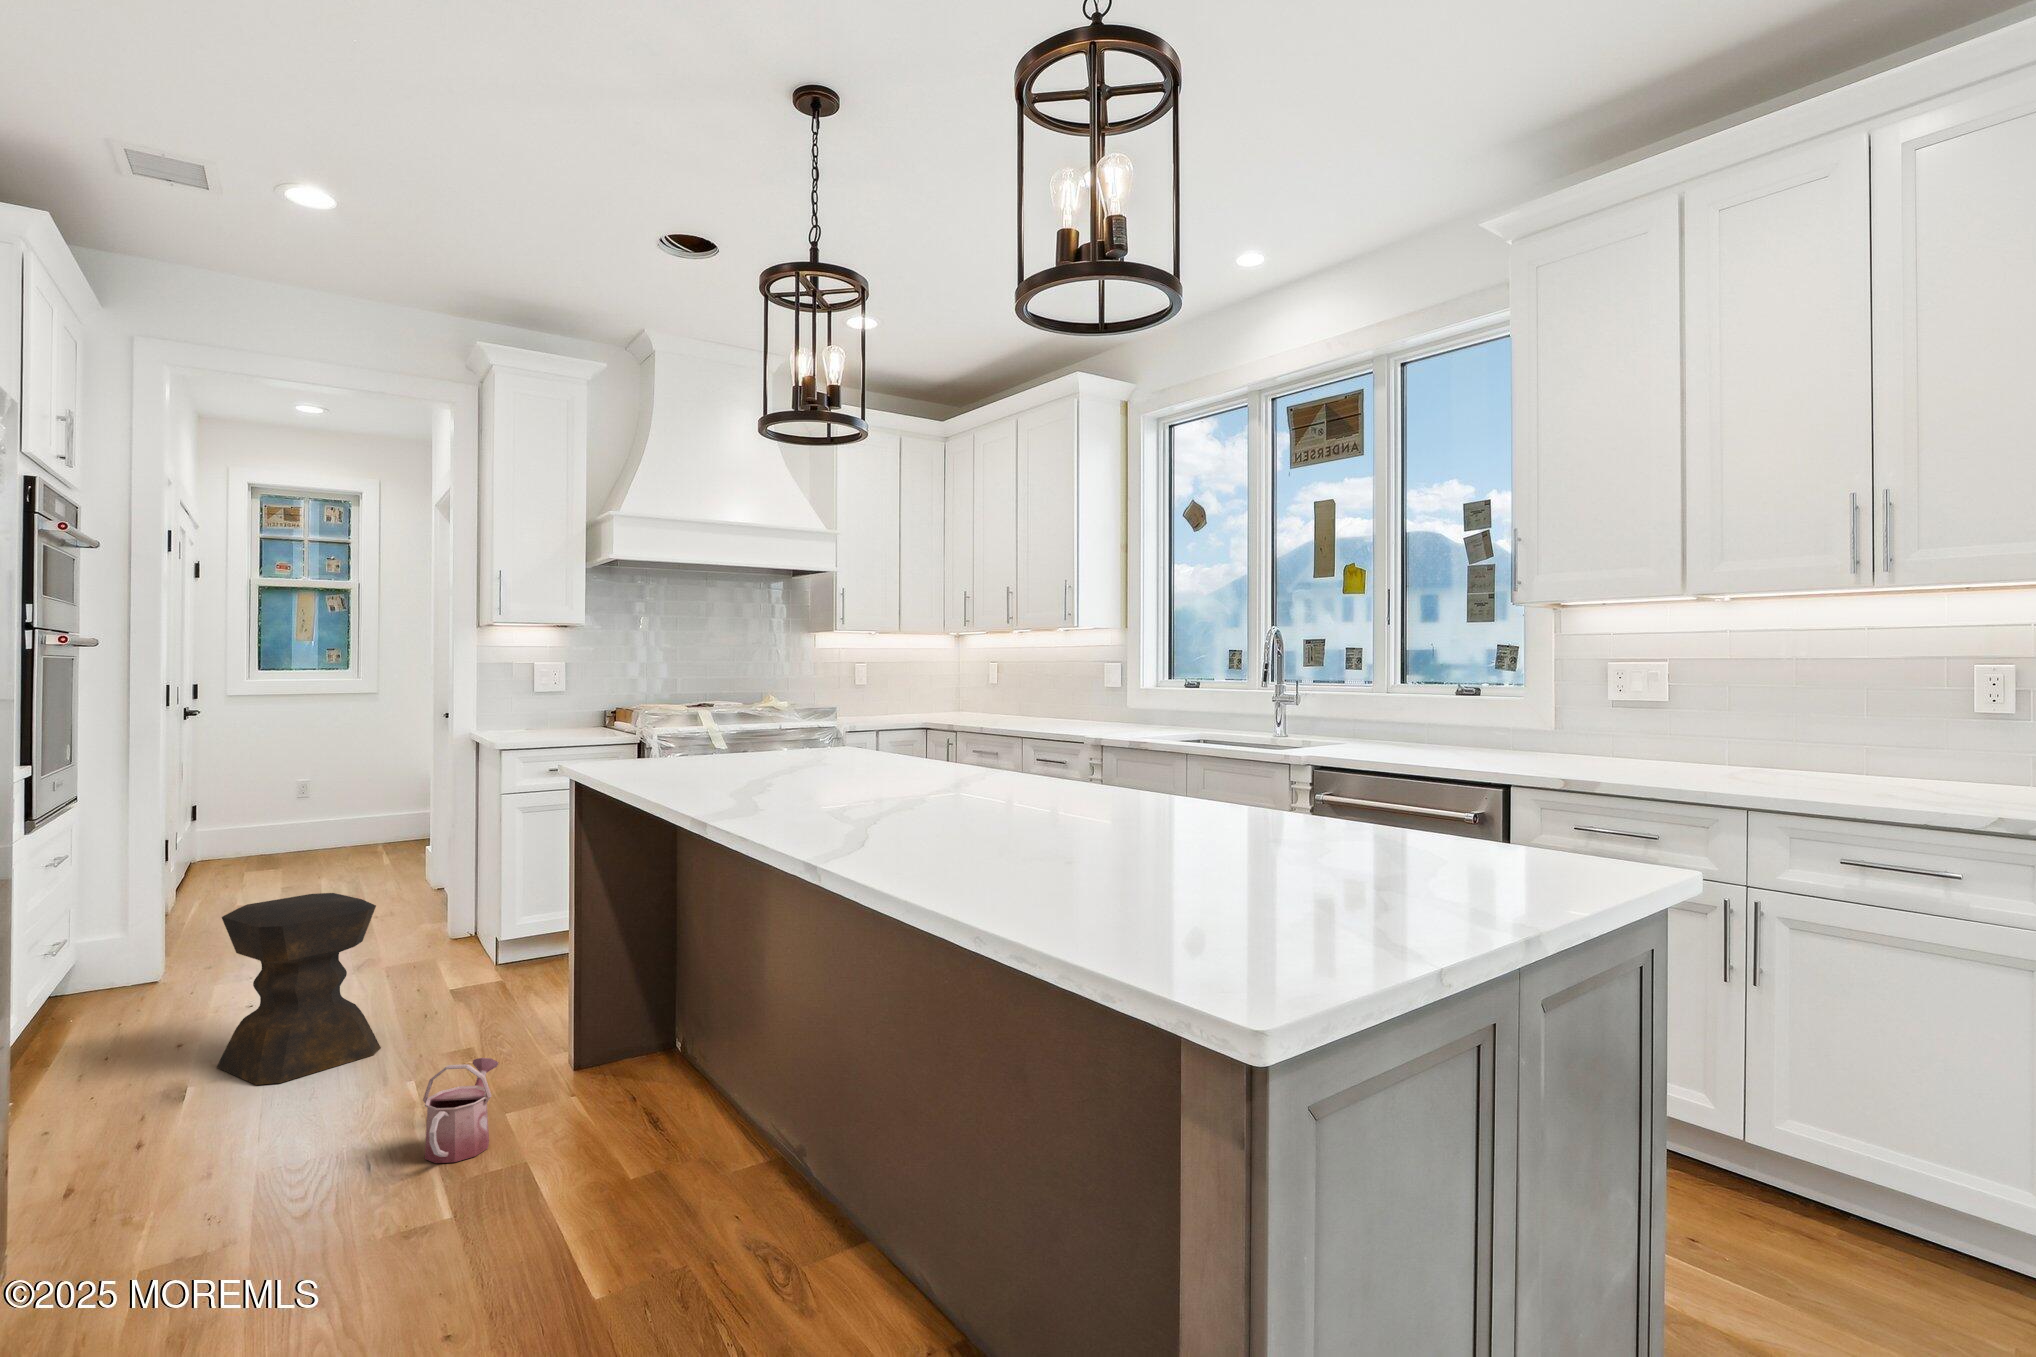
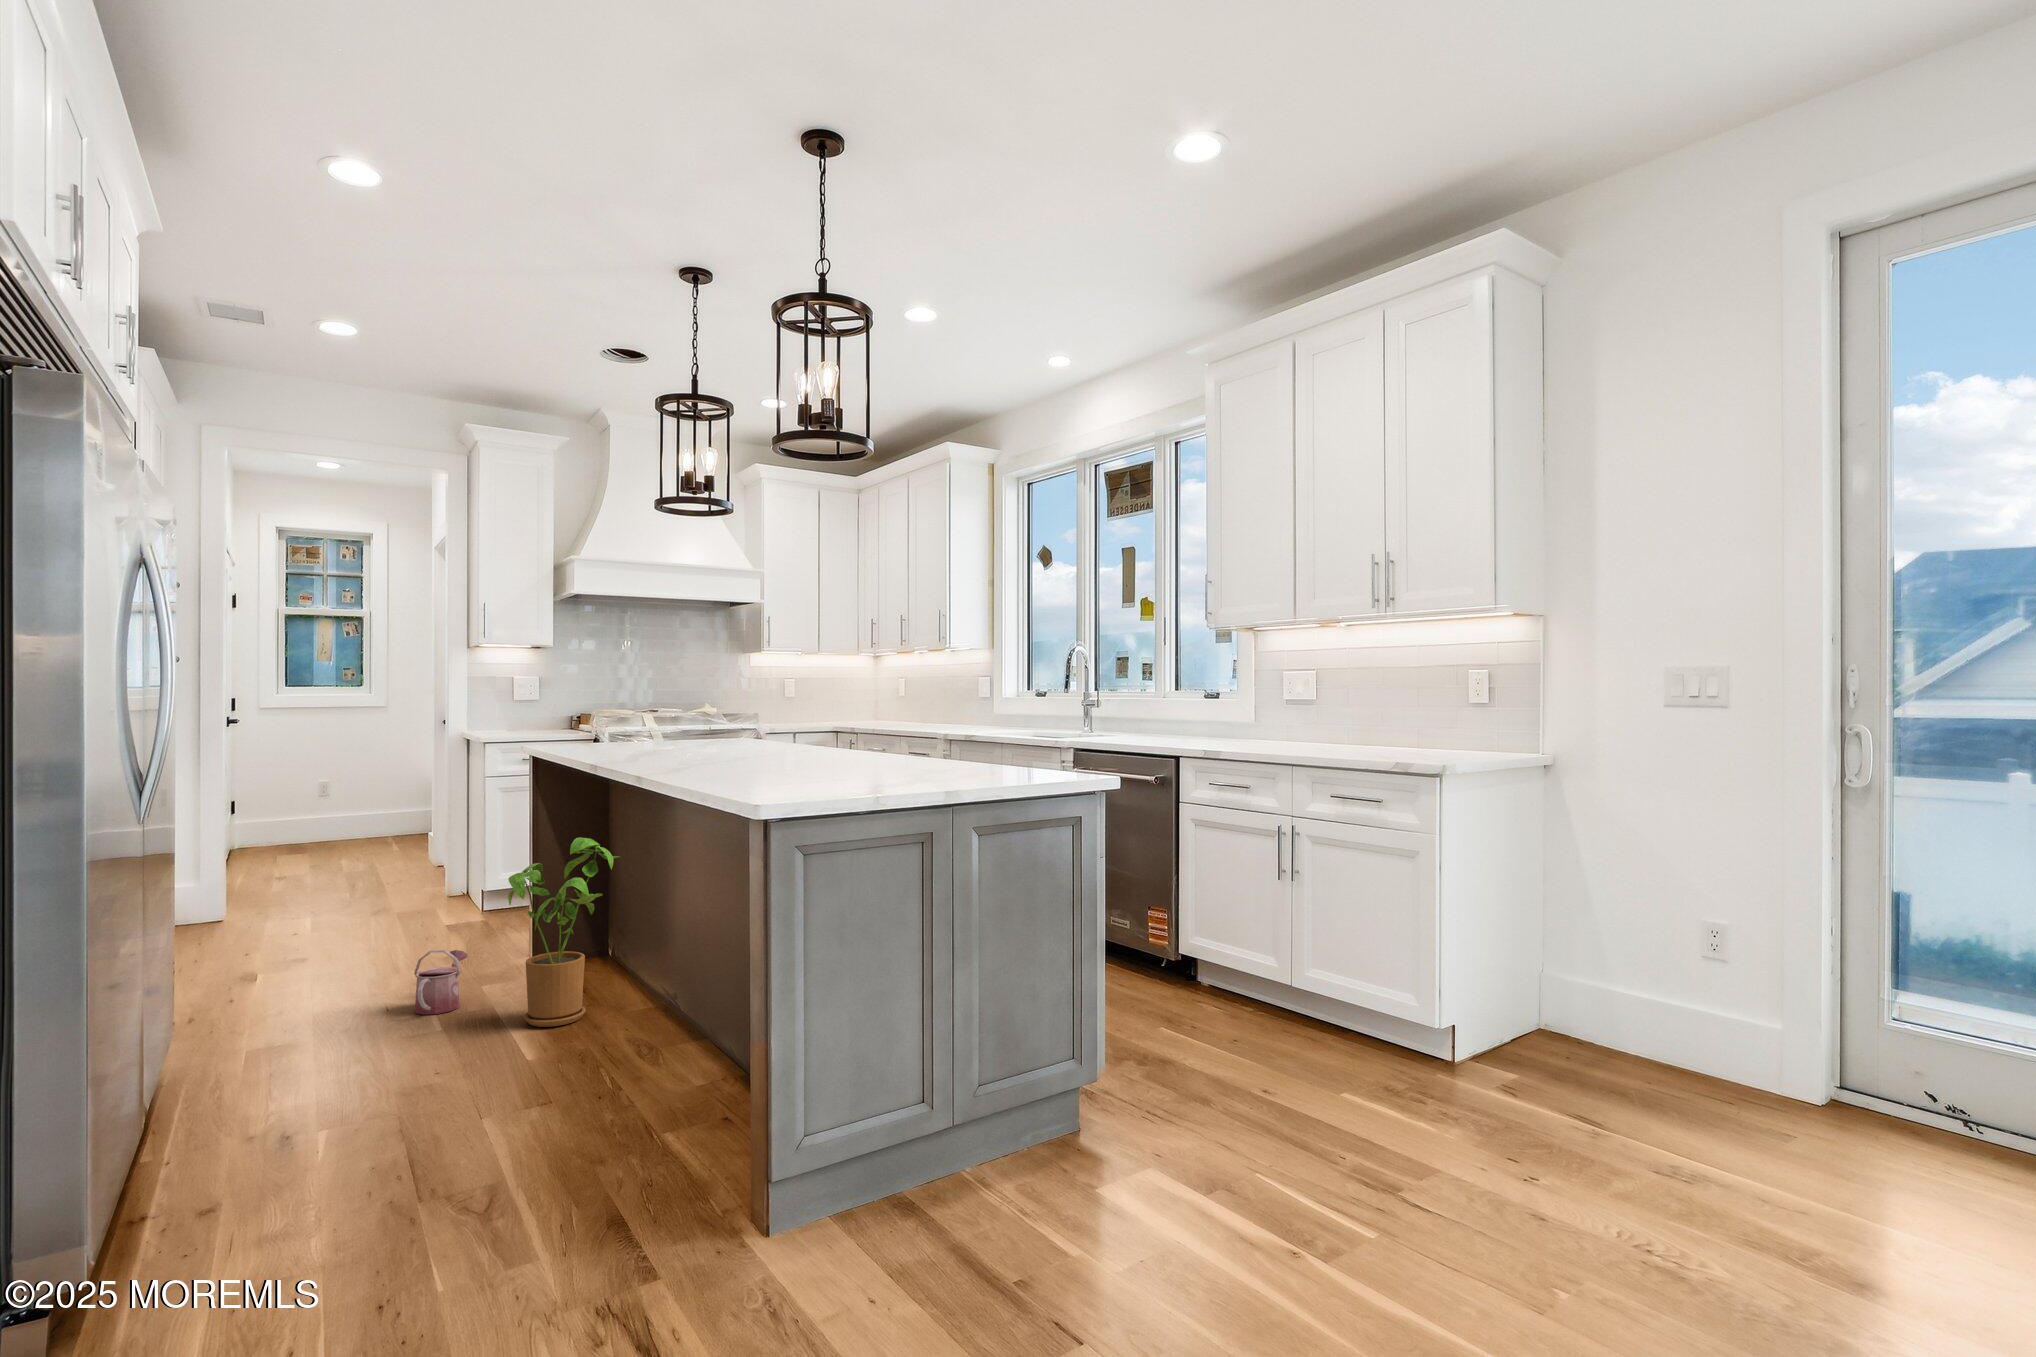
stool: present [217,893,381,1085] -> none [266,845,385,977]
house plant: none [562,905,719,1191] -> present [508,837,619,1027]

